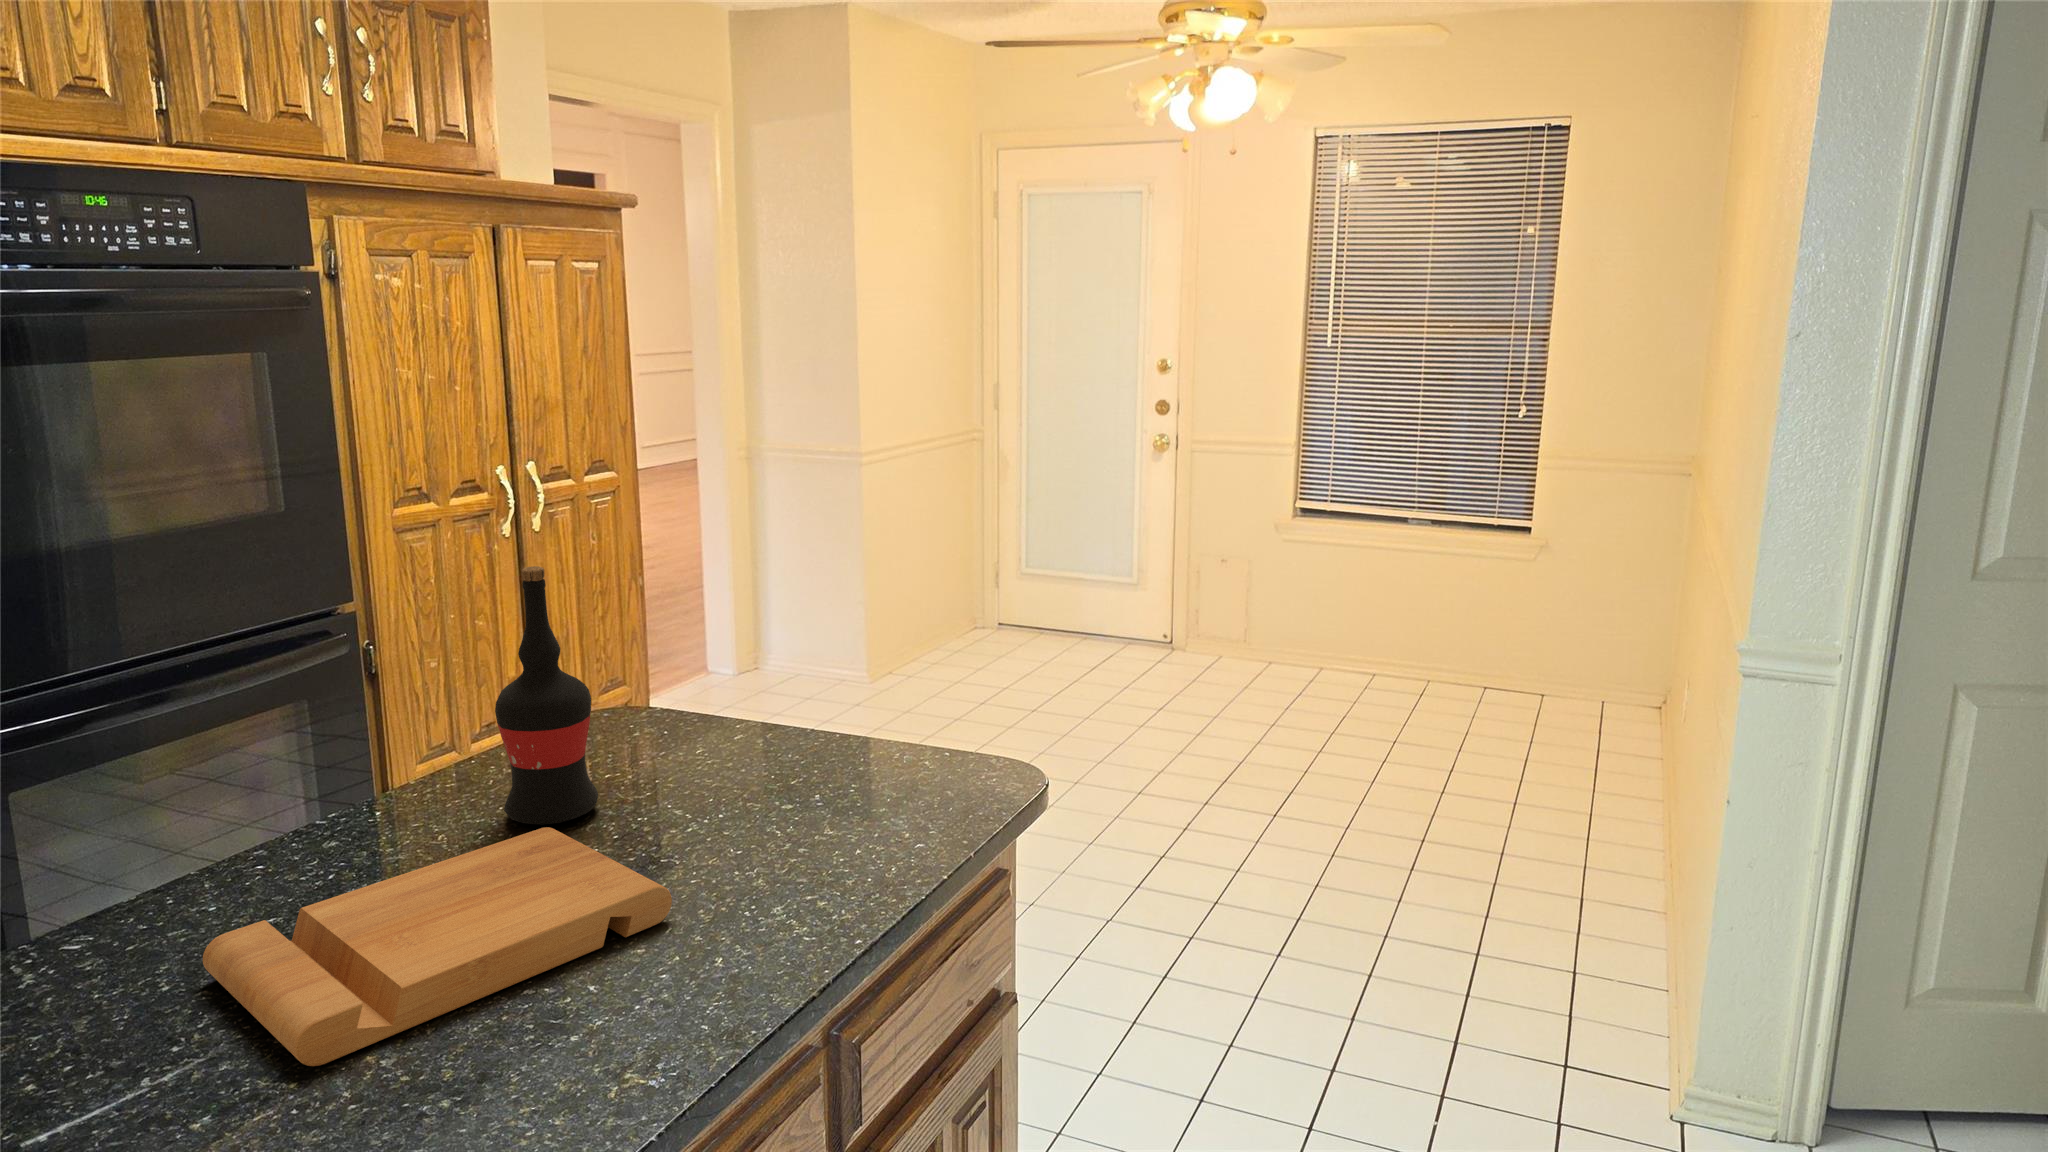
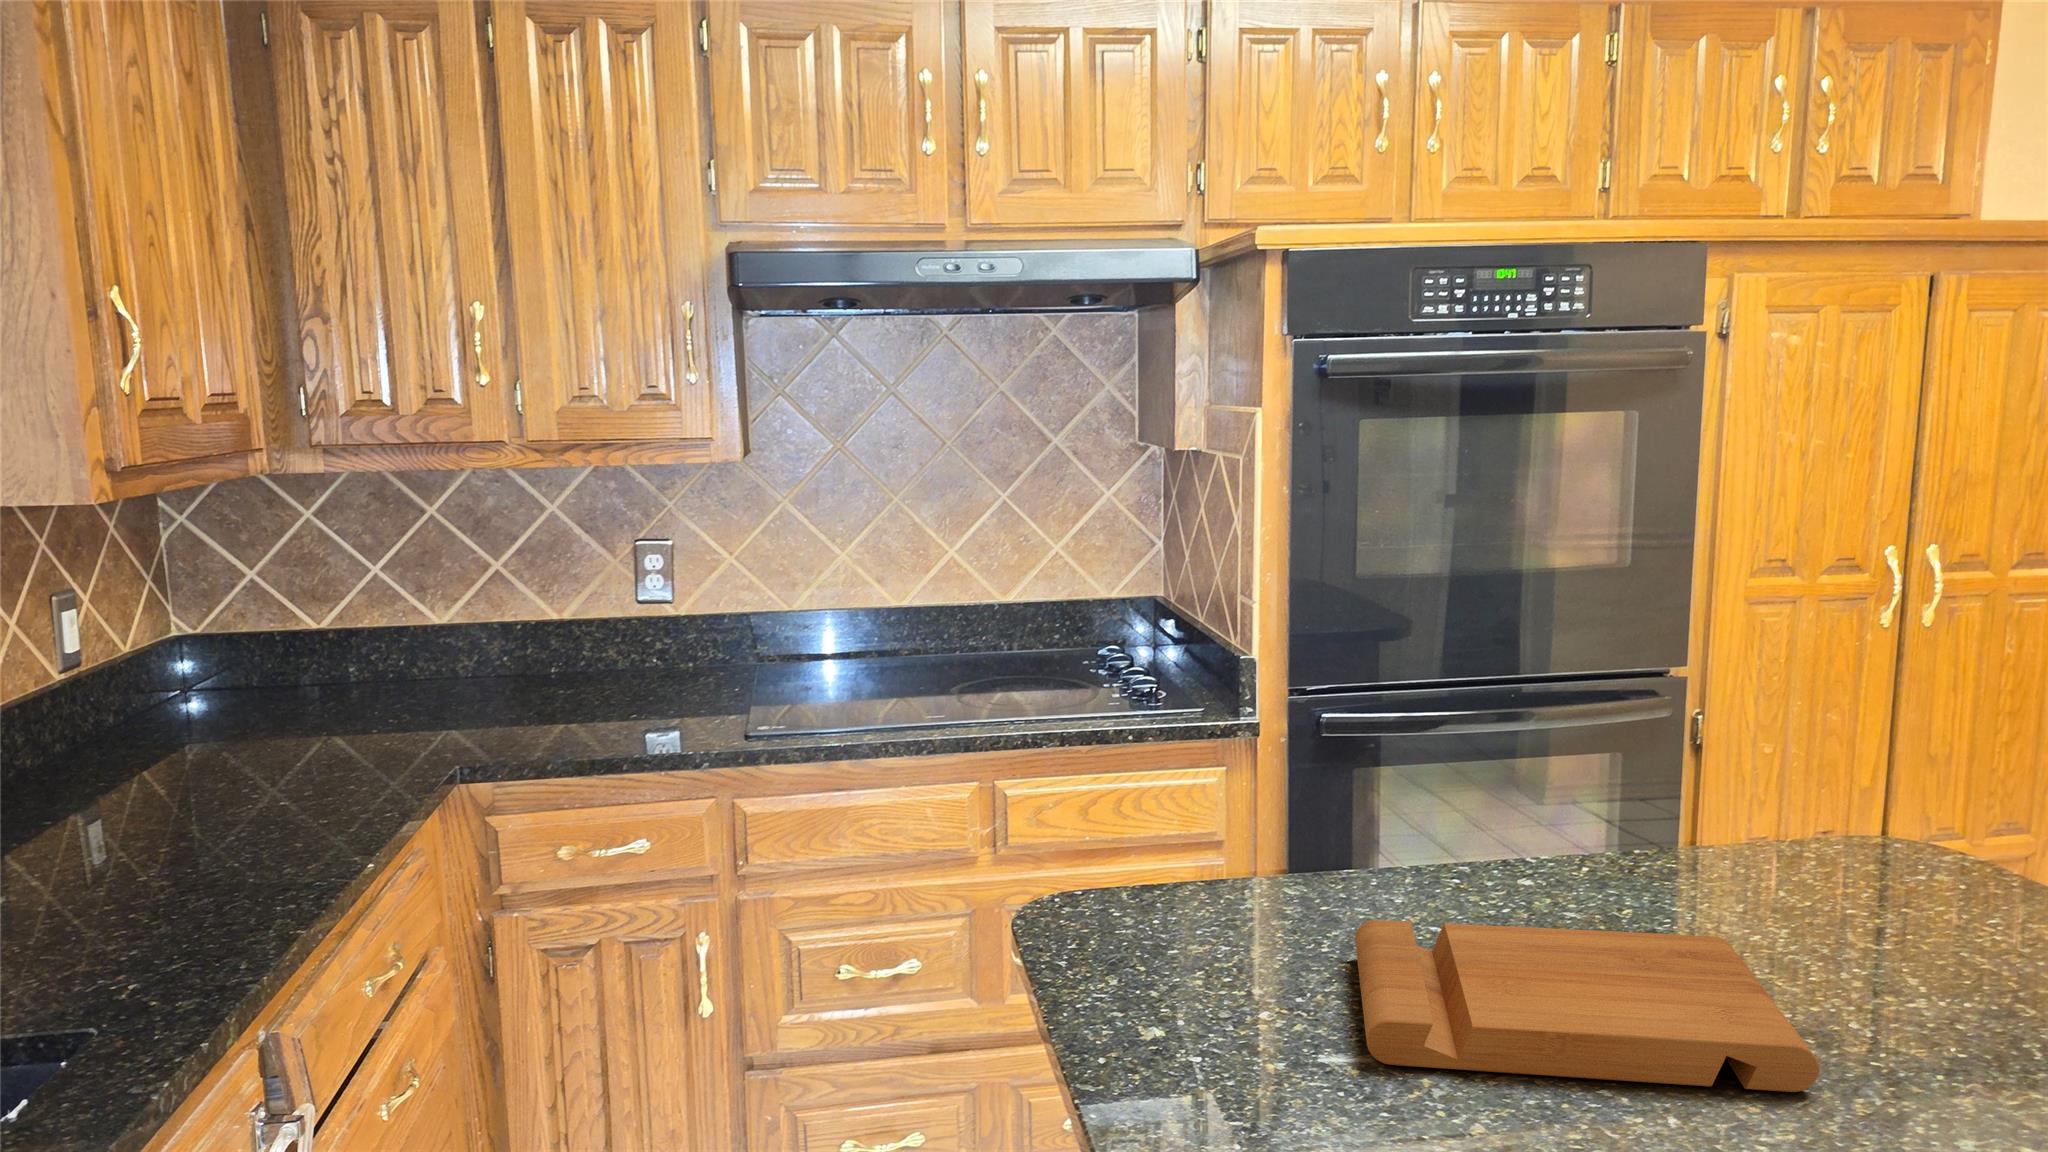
wine bottle: present [495,566,598,825] -> none [1698,643,1823,944]

